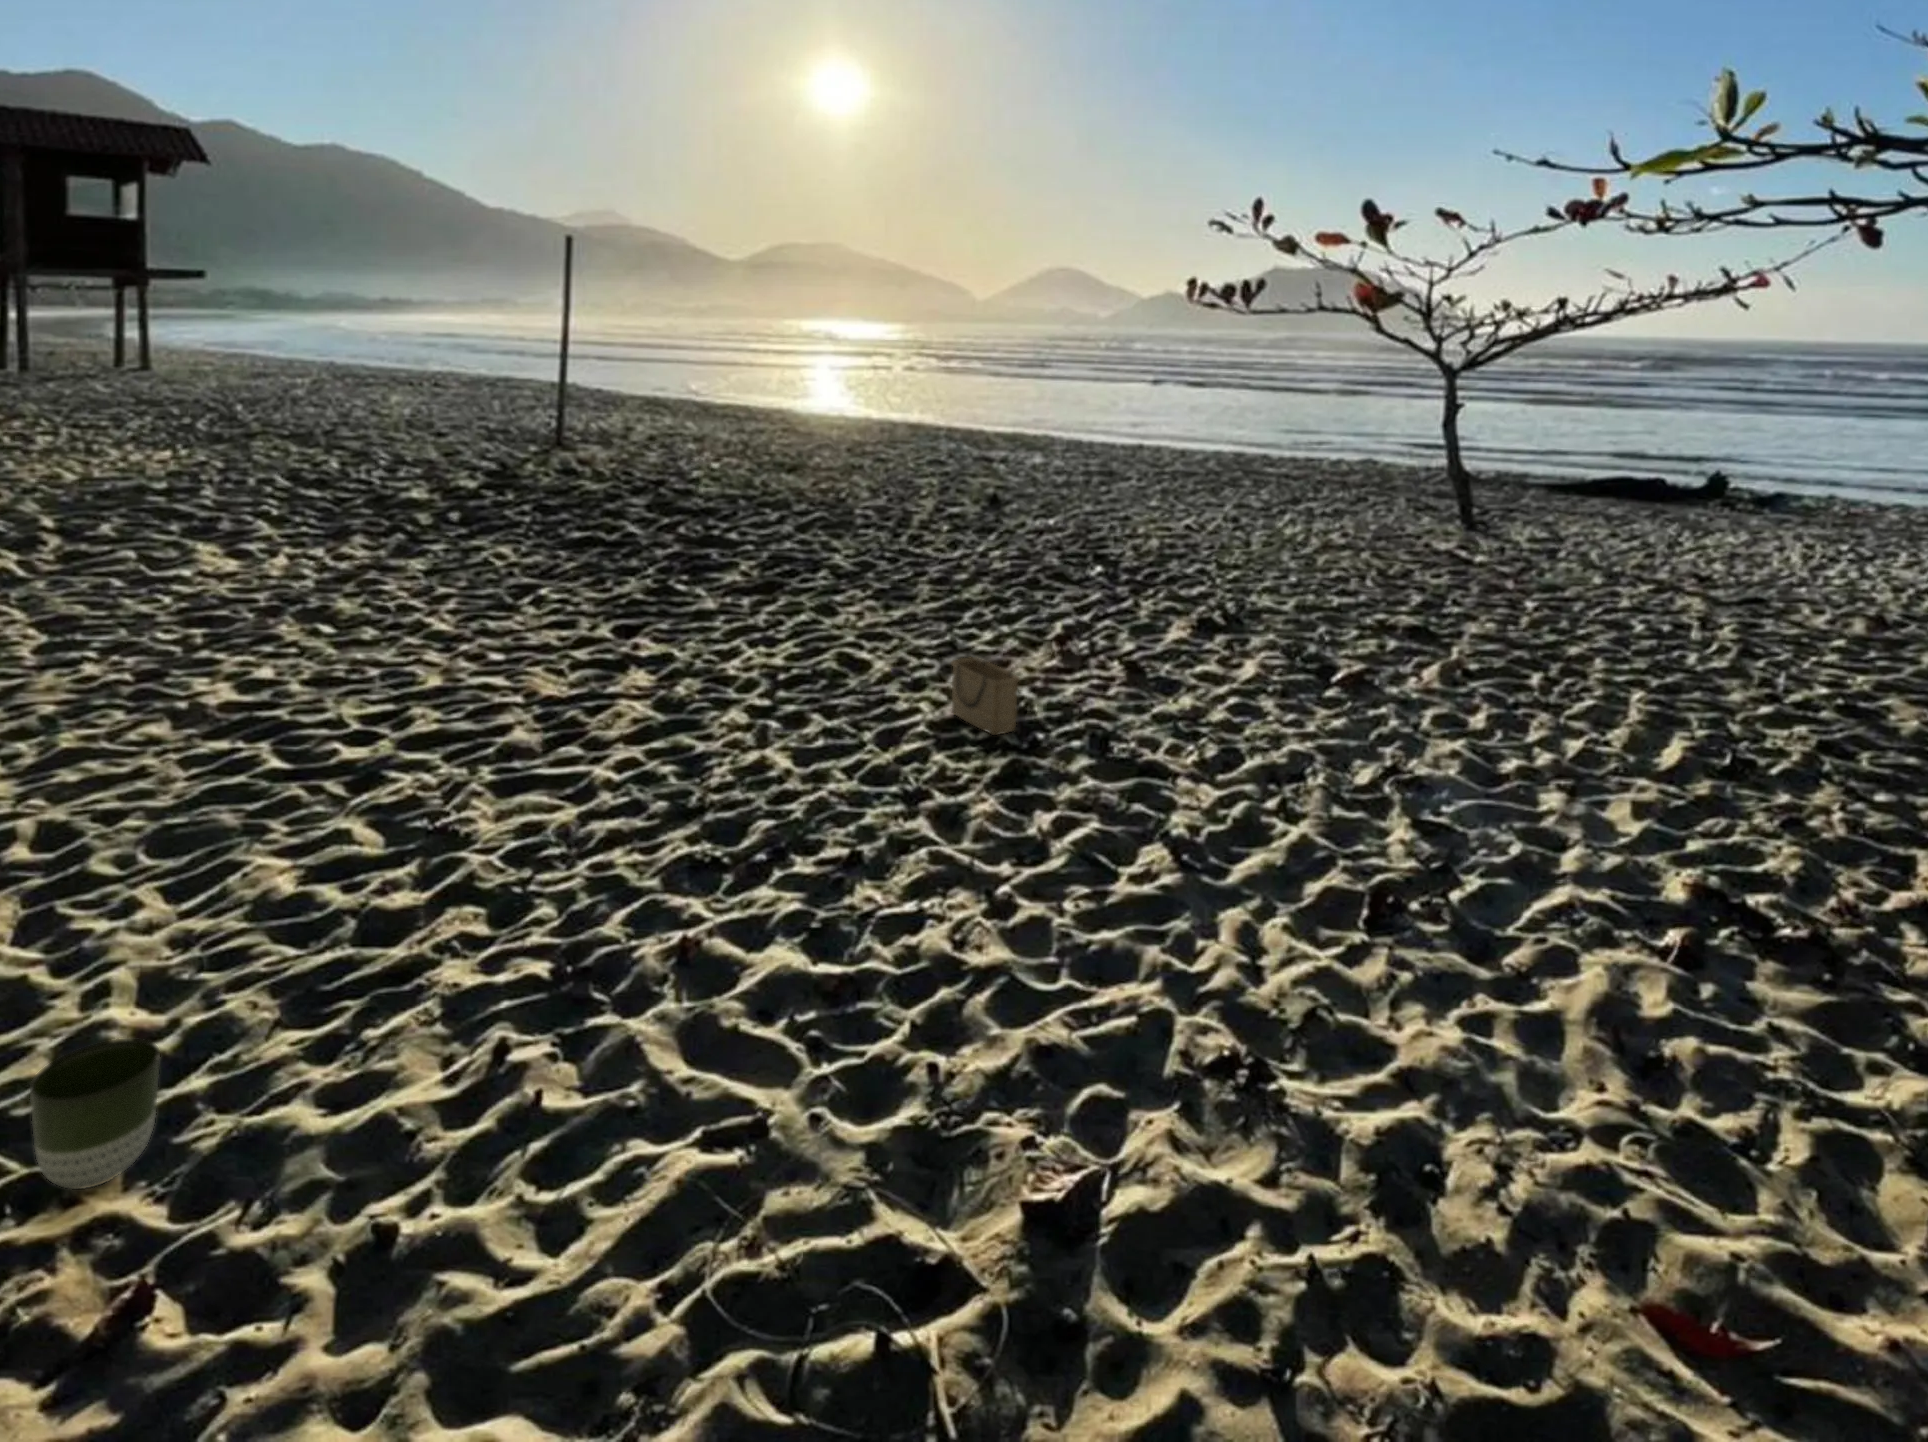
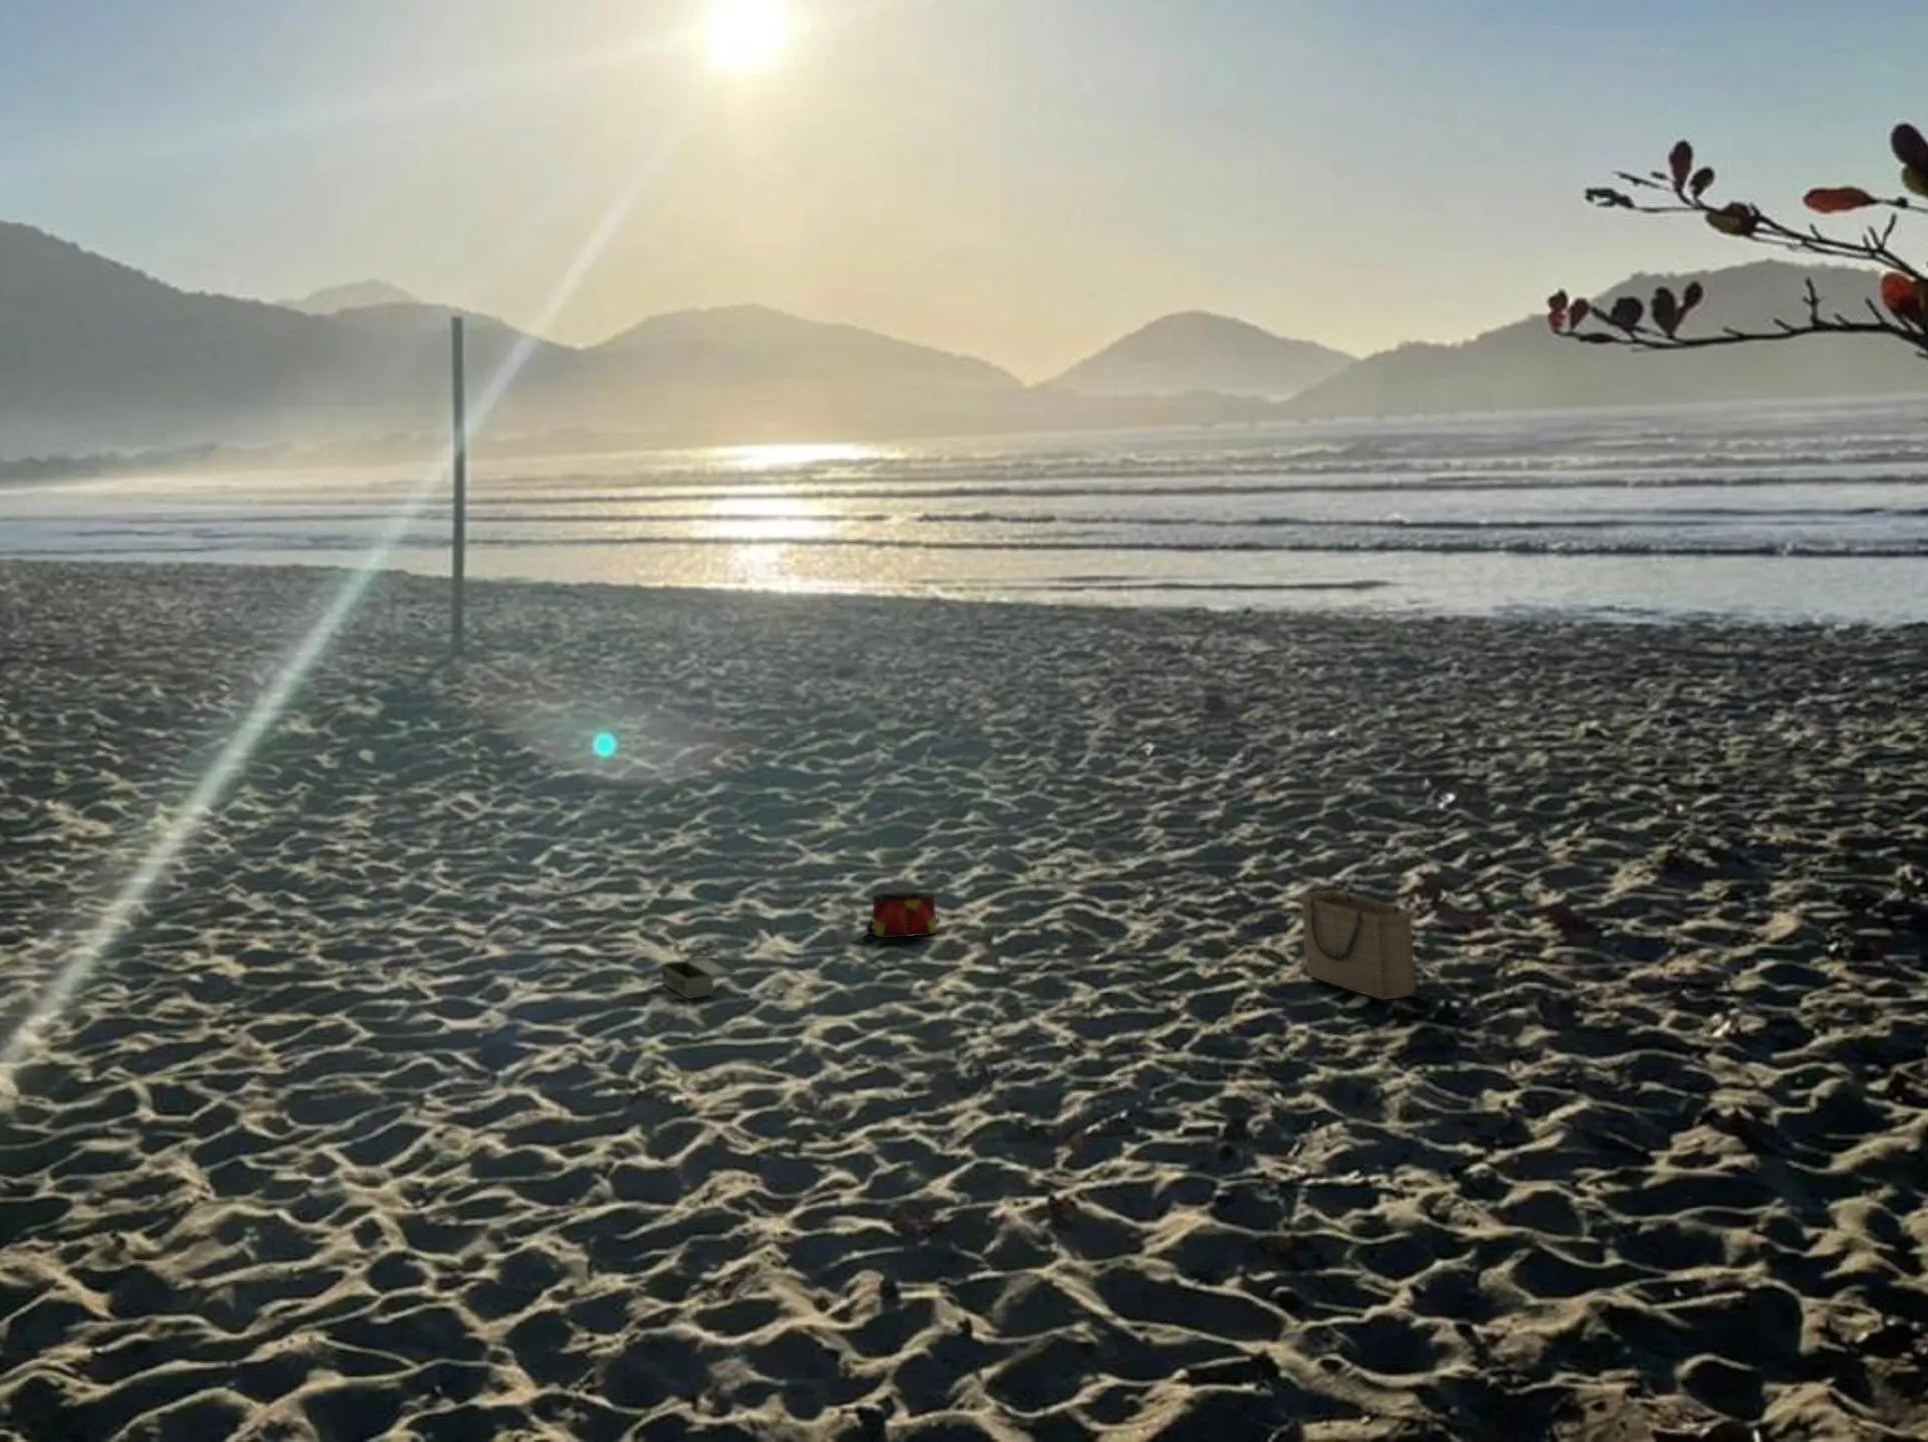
bag: none [666,643,721,676] -> present [866,891,939,938]
toolbox: none [491,697,546,733] -> present [661,957,735,999]
planter: present [30,1039,160,1189] -> none [413,1225,530,1384]

